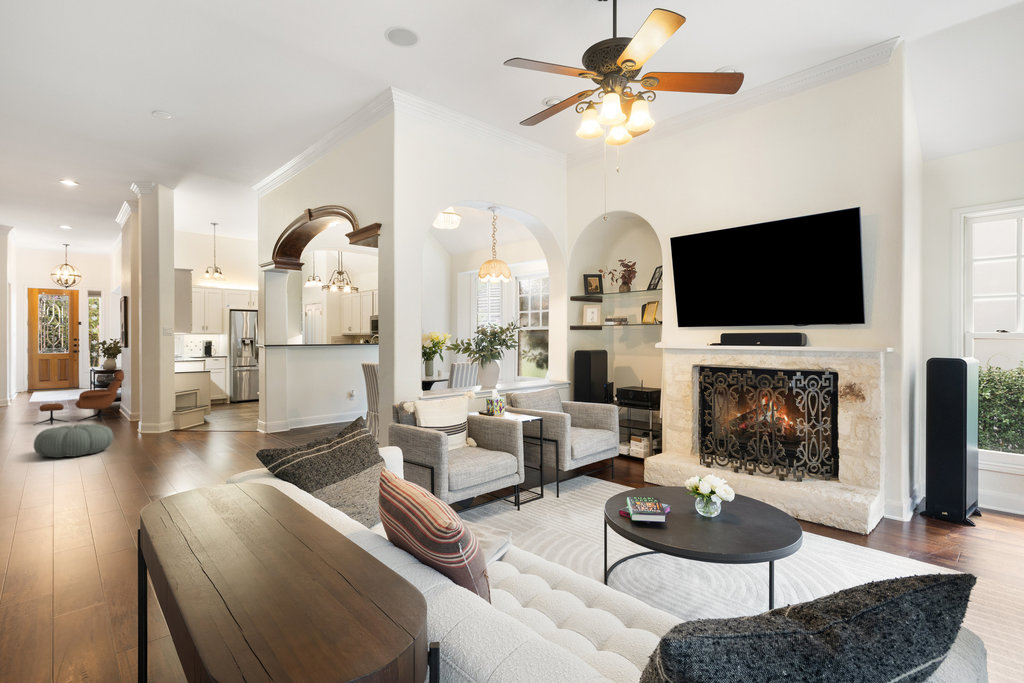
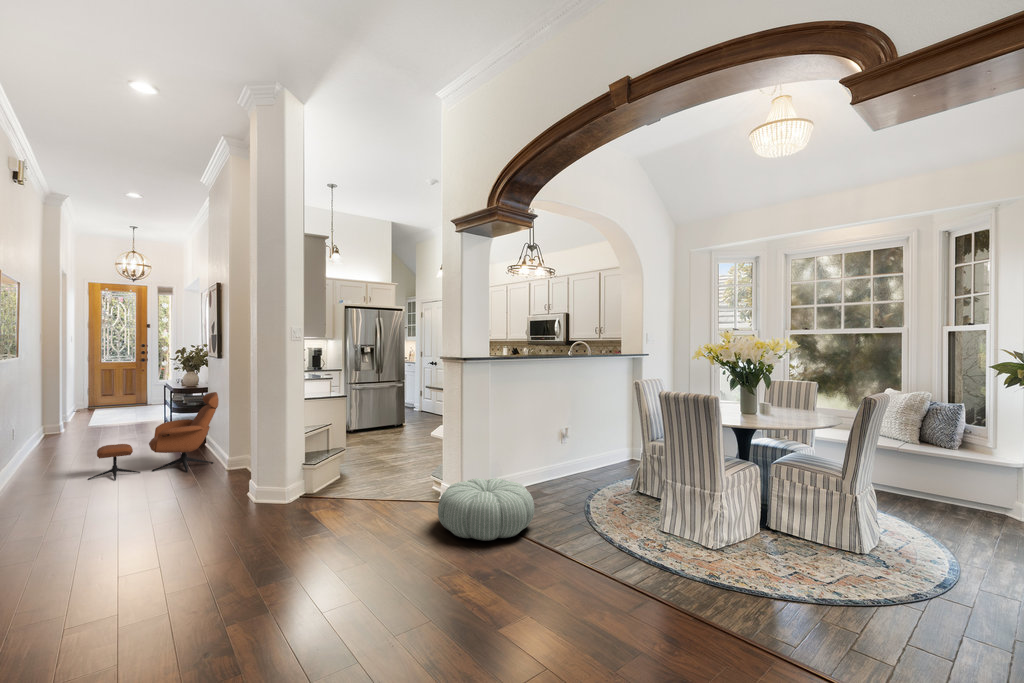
pouf: present [34,424,113,458] -> present [438,478,534,541]

